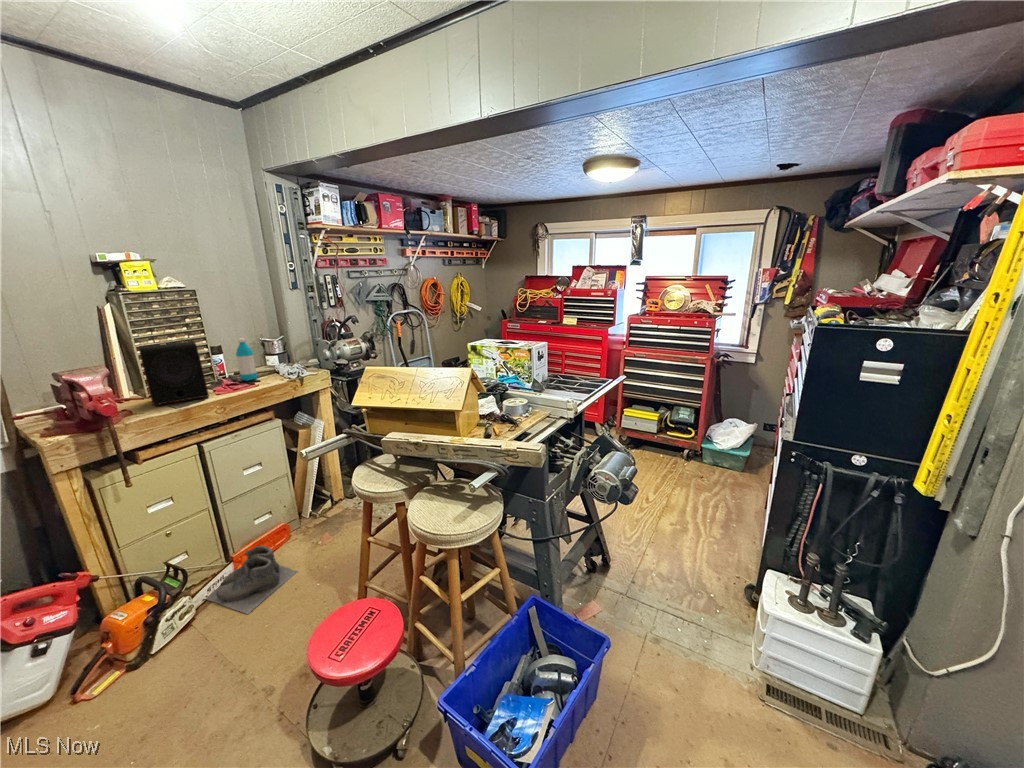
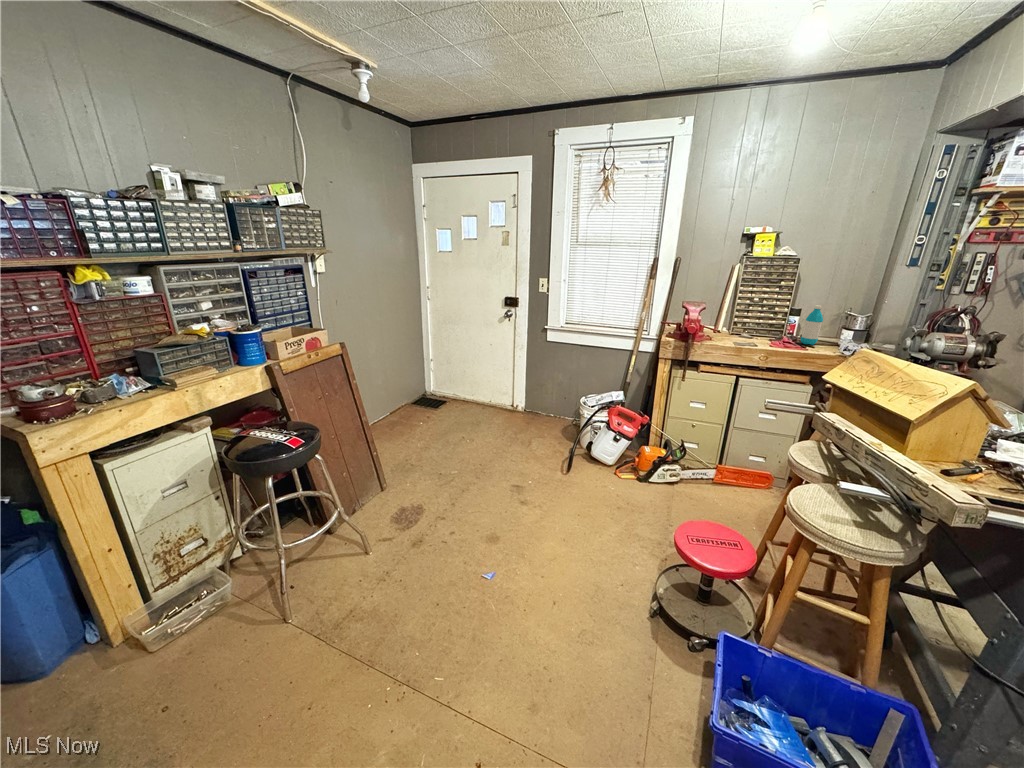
speaker: present [139,341,209,406] -> none [725,297,775,345]
boots: present [206,545,297,614] -> none [688,467,750,510]

